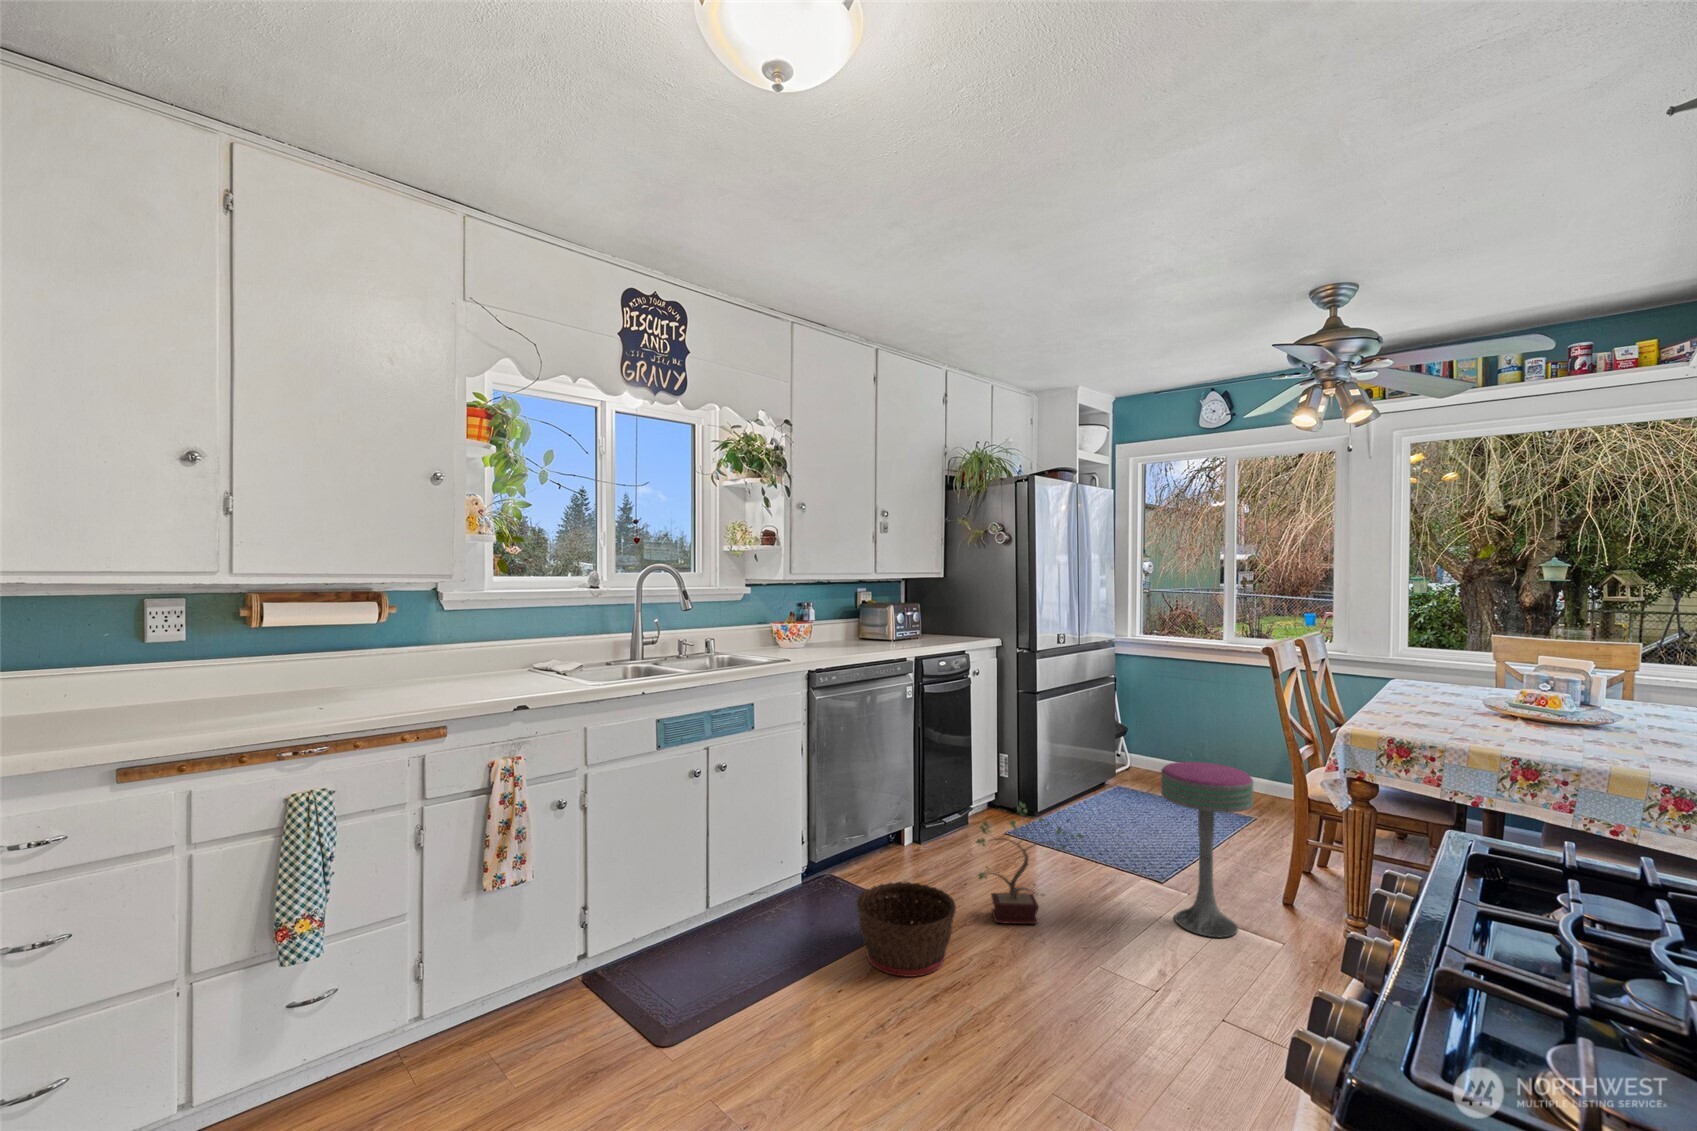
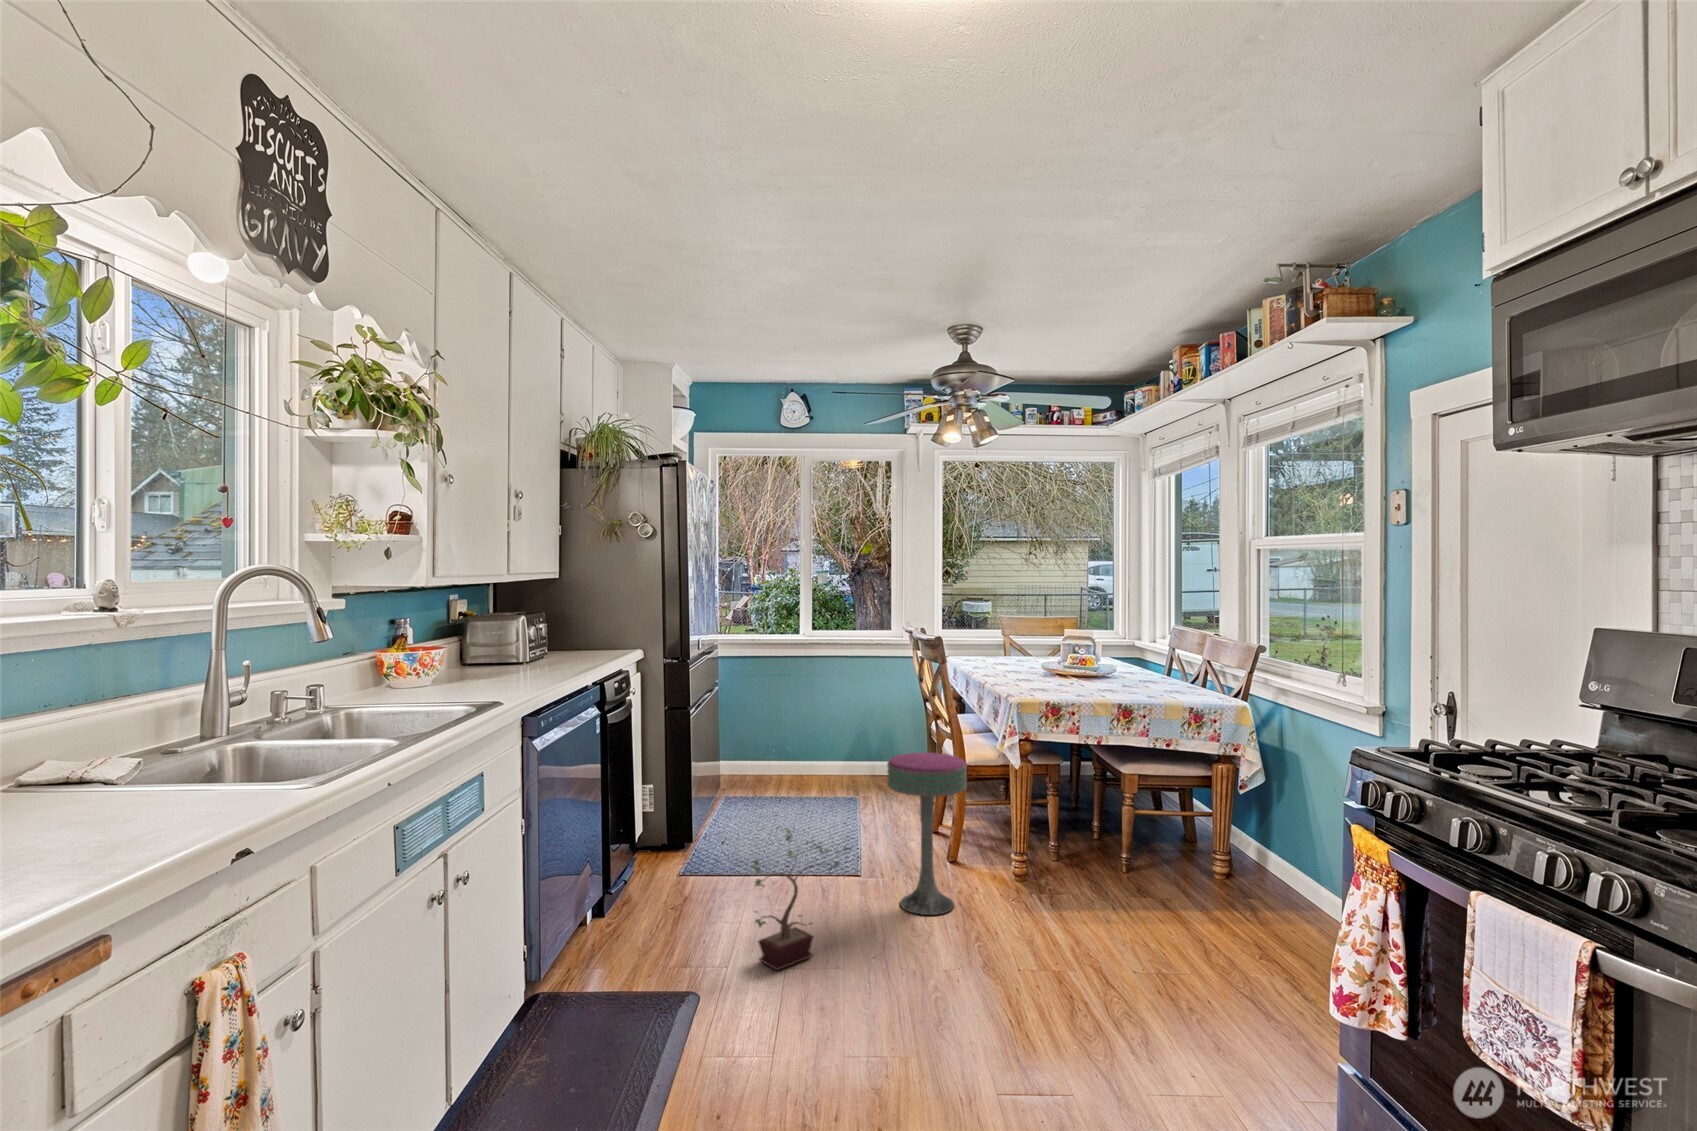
basket: present [857,882,956,977] -> none [671,950,793,1070]

